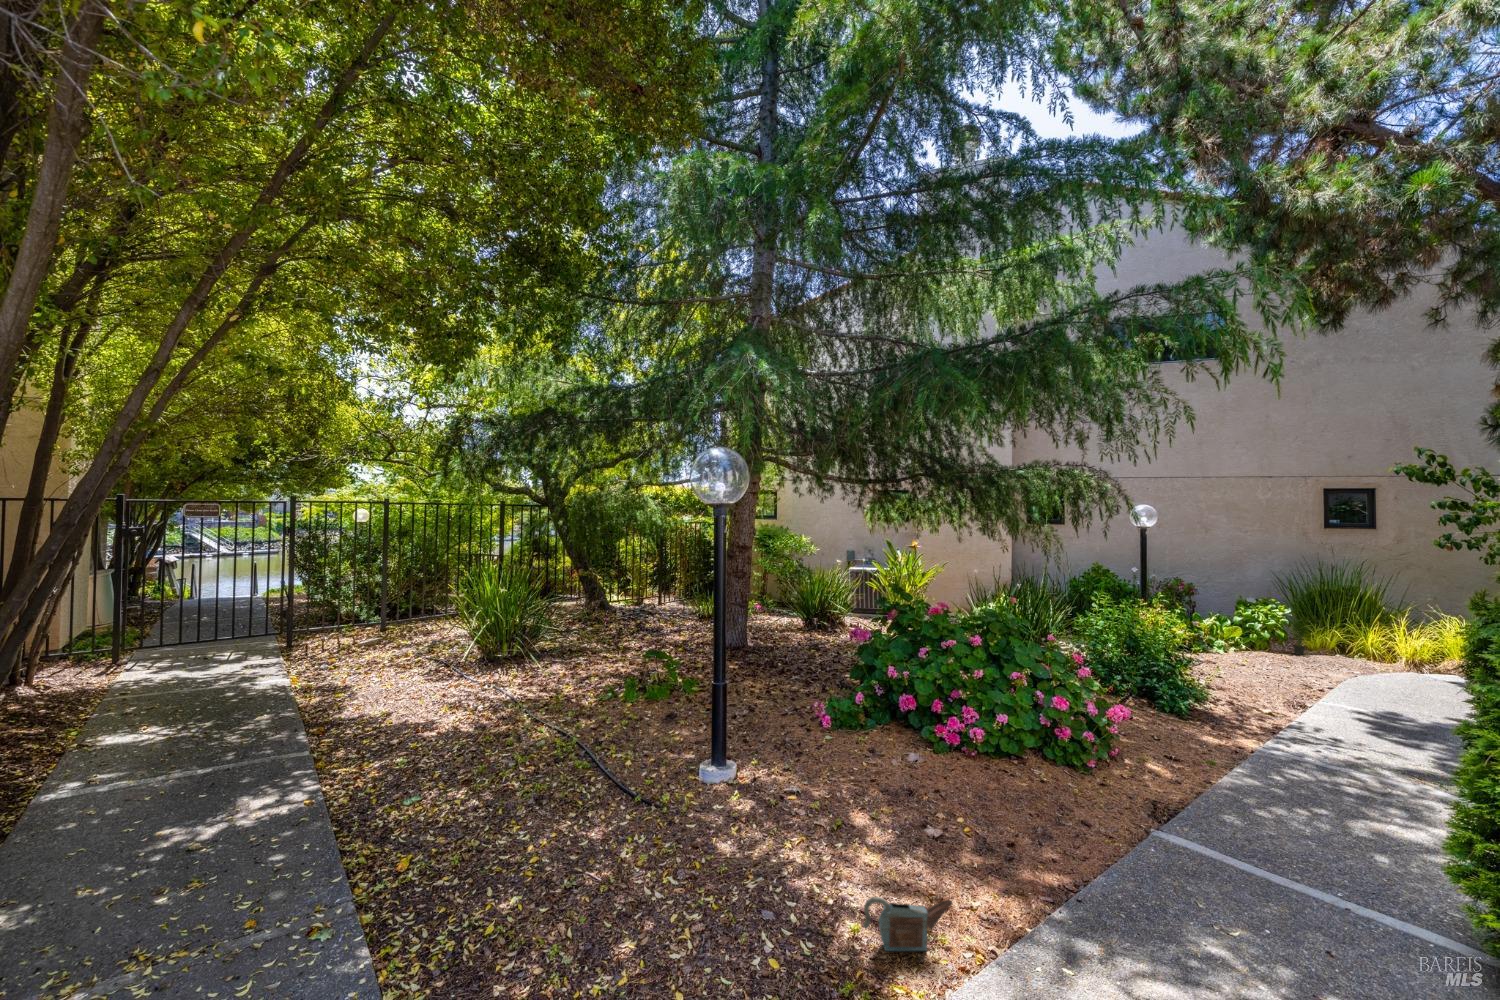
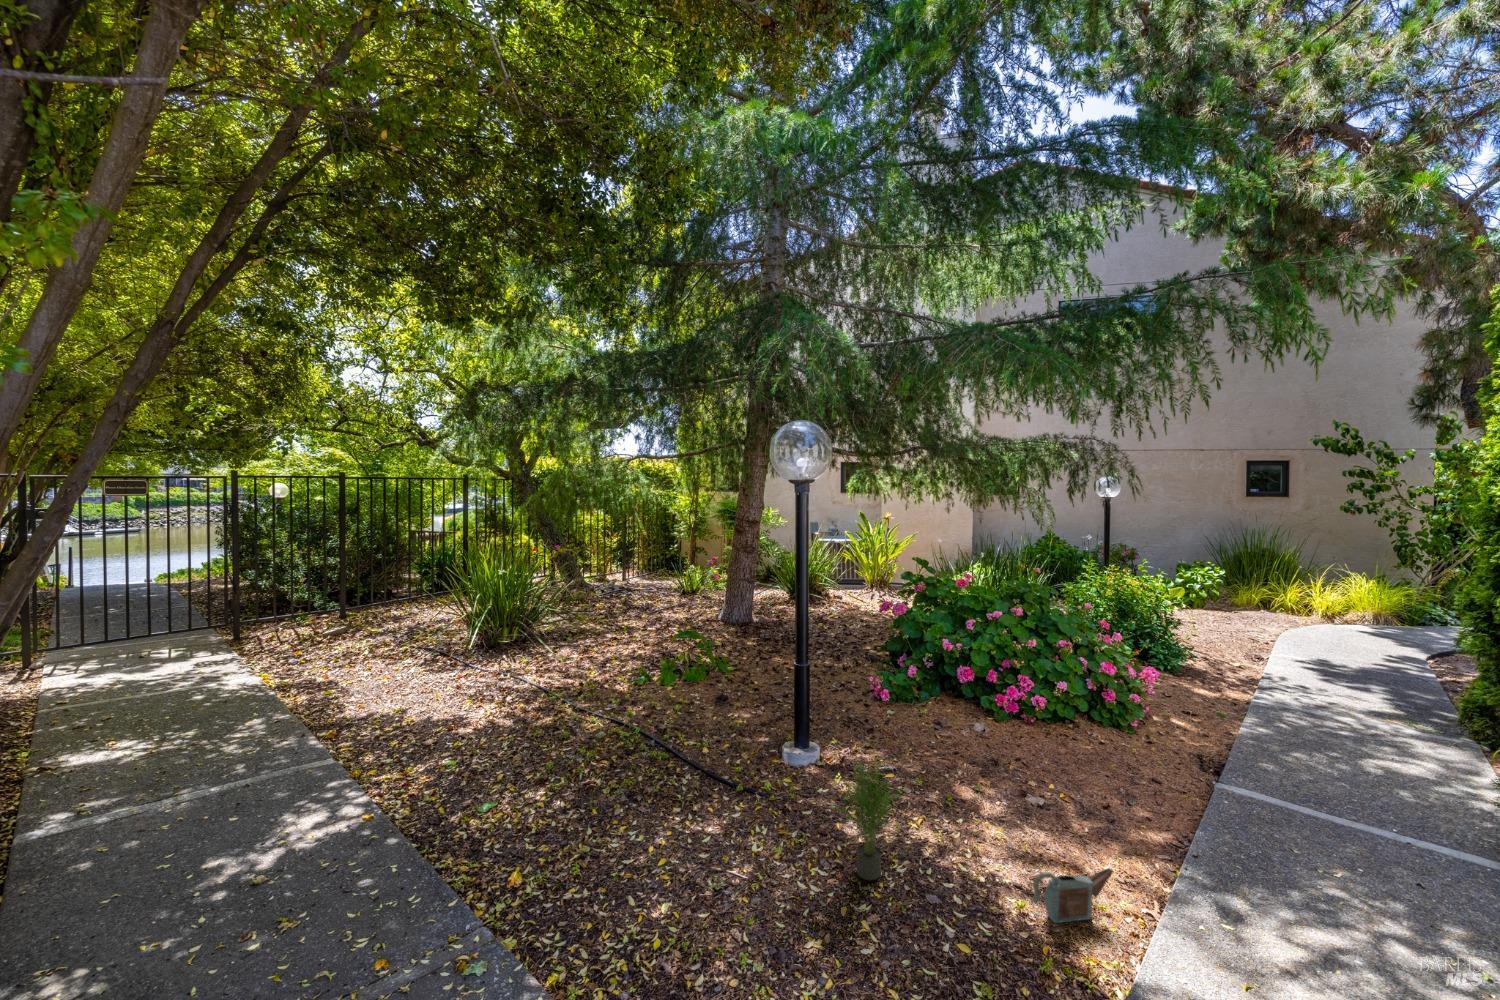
potted plant: present [1292,620,1309,655] -> present [832,759,901,880]

